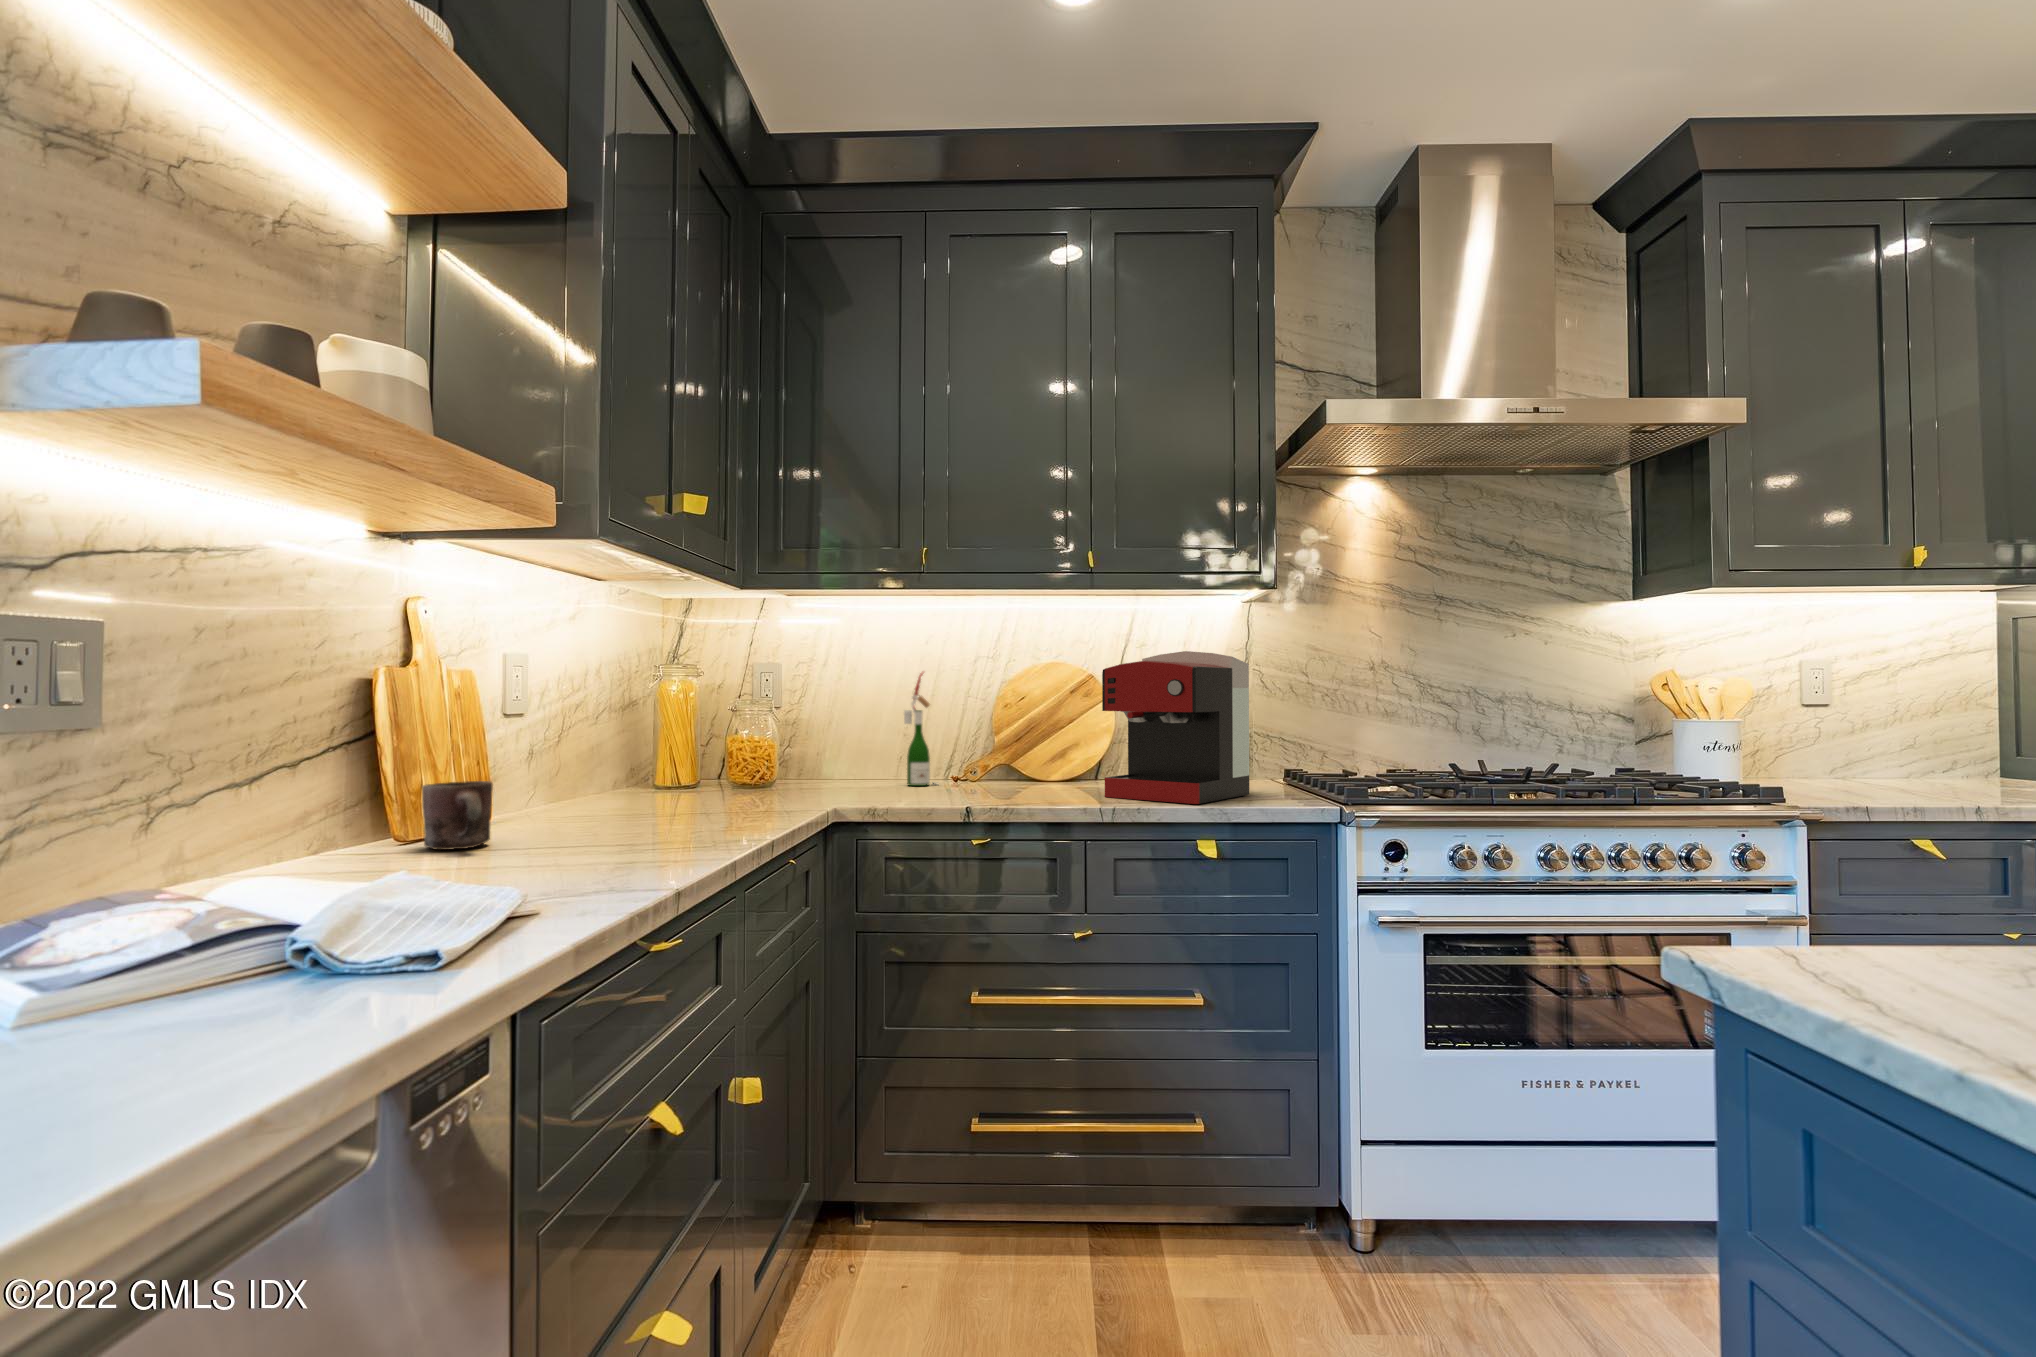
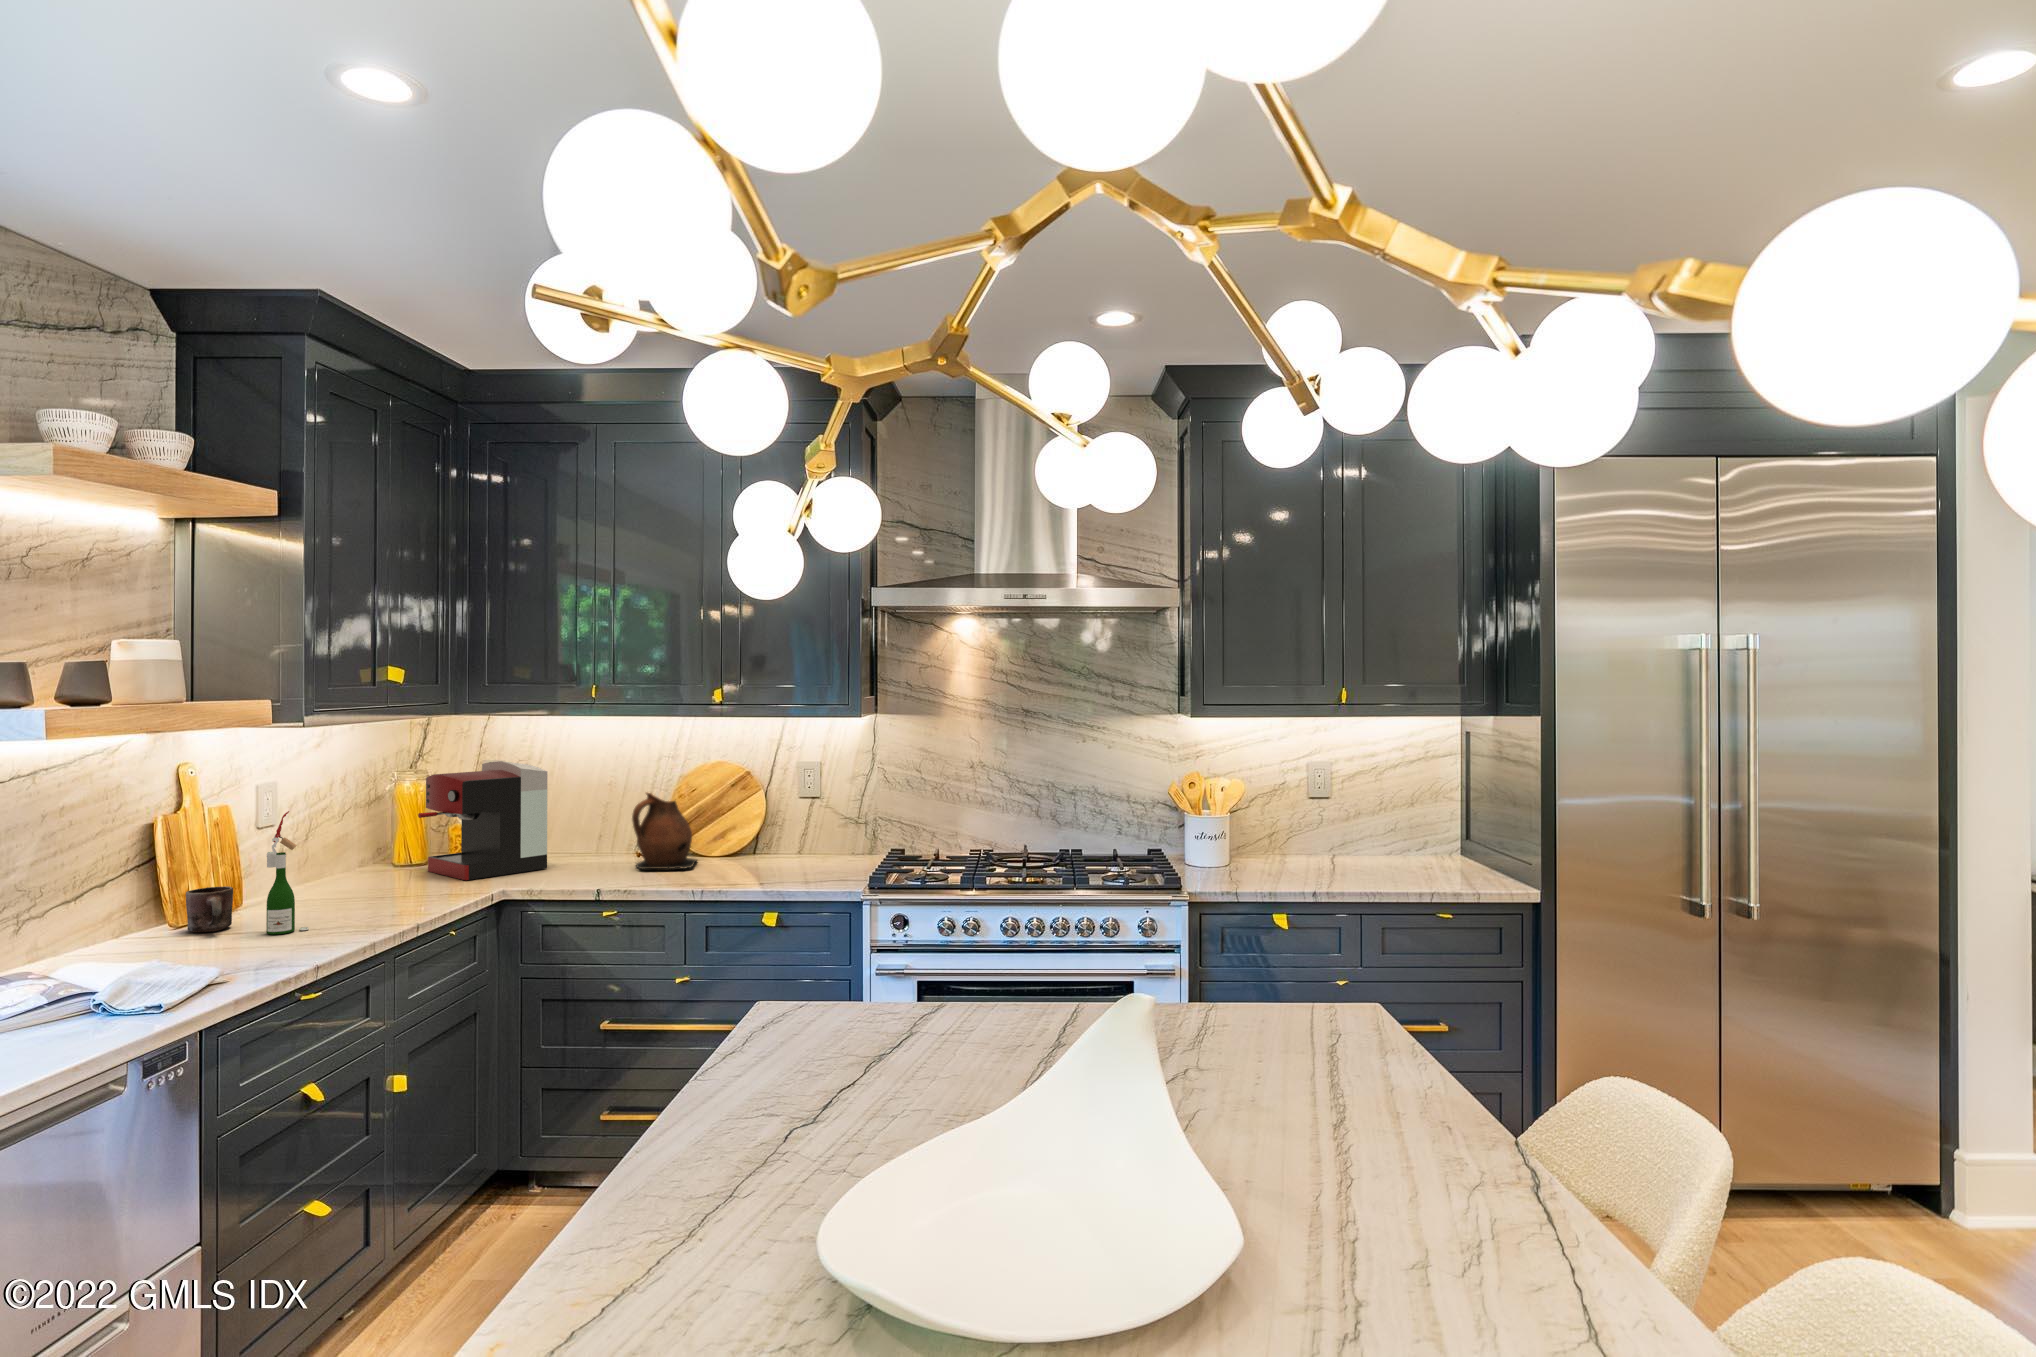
coffee maker: present [1102,651,1249,804] -> present [418,761,548,880]
wine bottle: present [904,673,930,786] -> present [266,811,309,934]
ceramic pitcher: none [967,691,1052,792] -> present [632,793,697,869]

